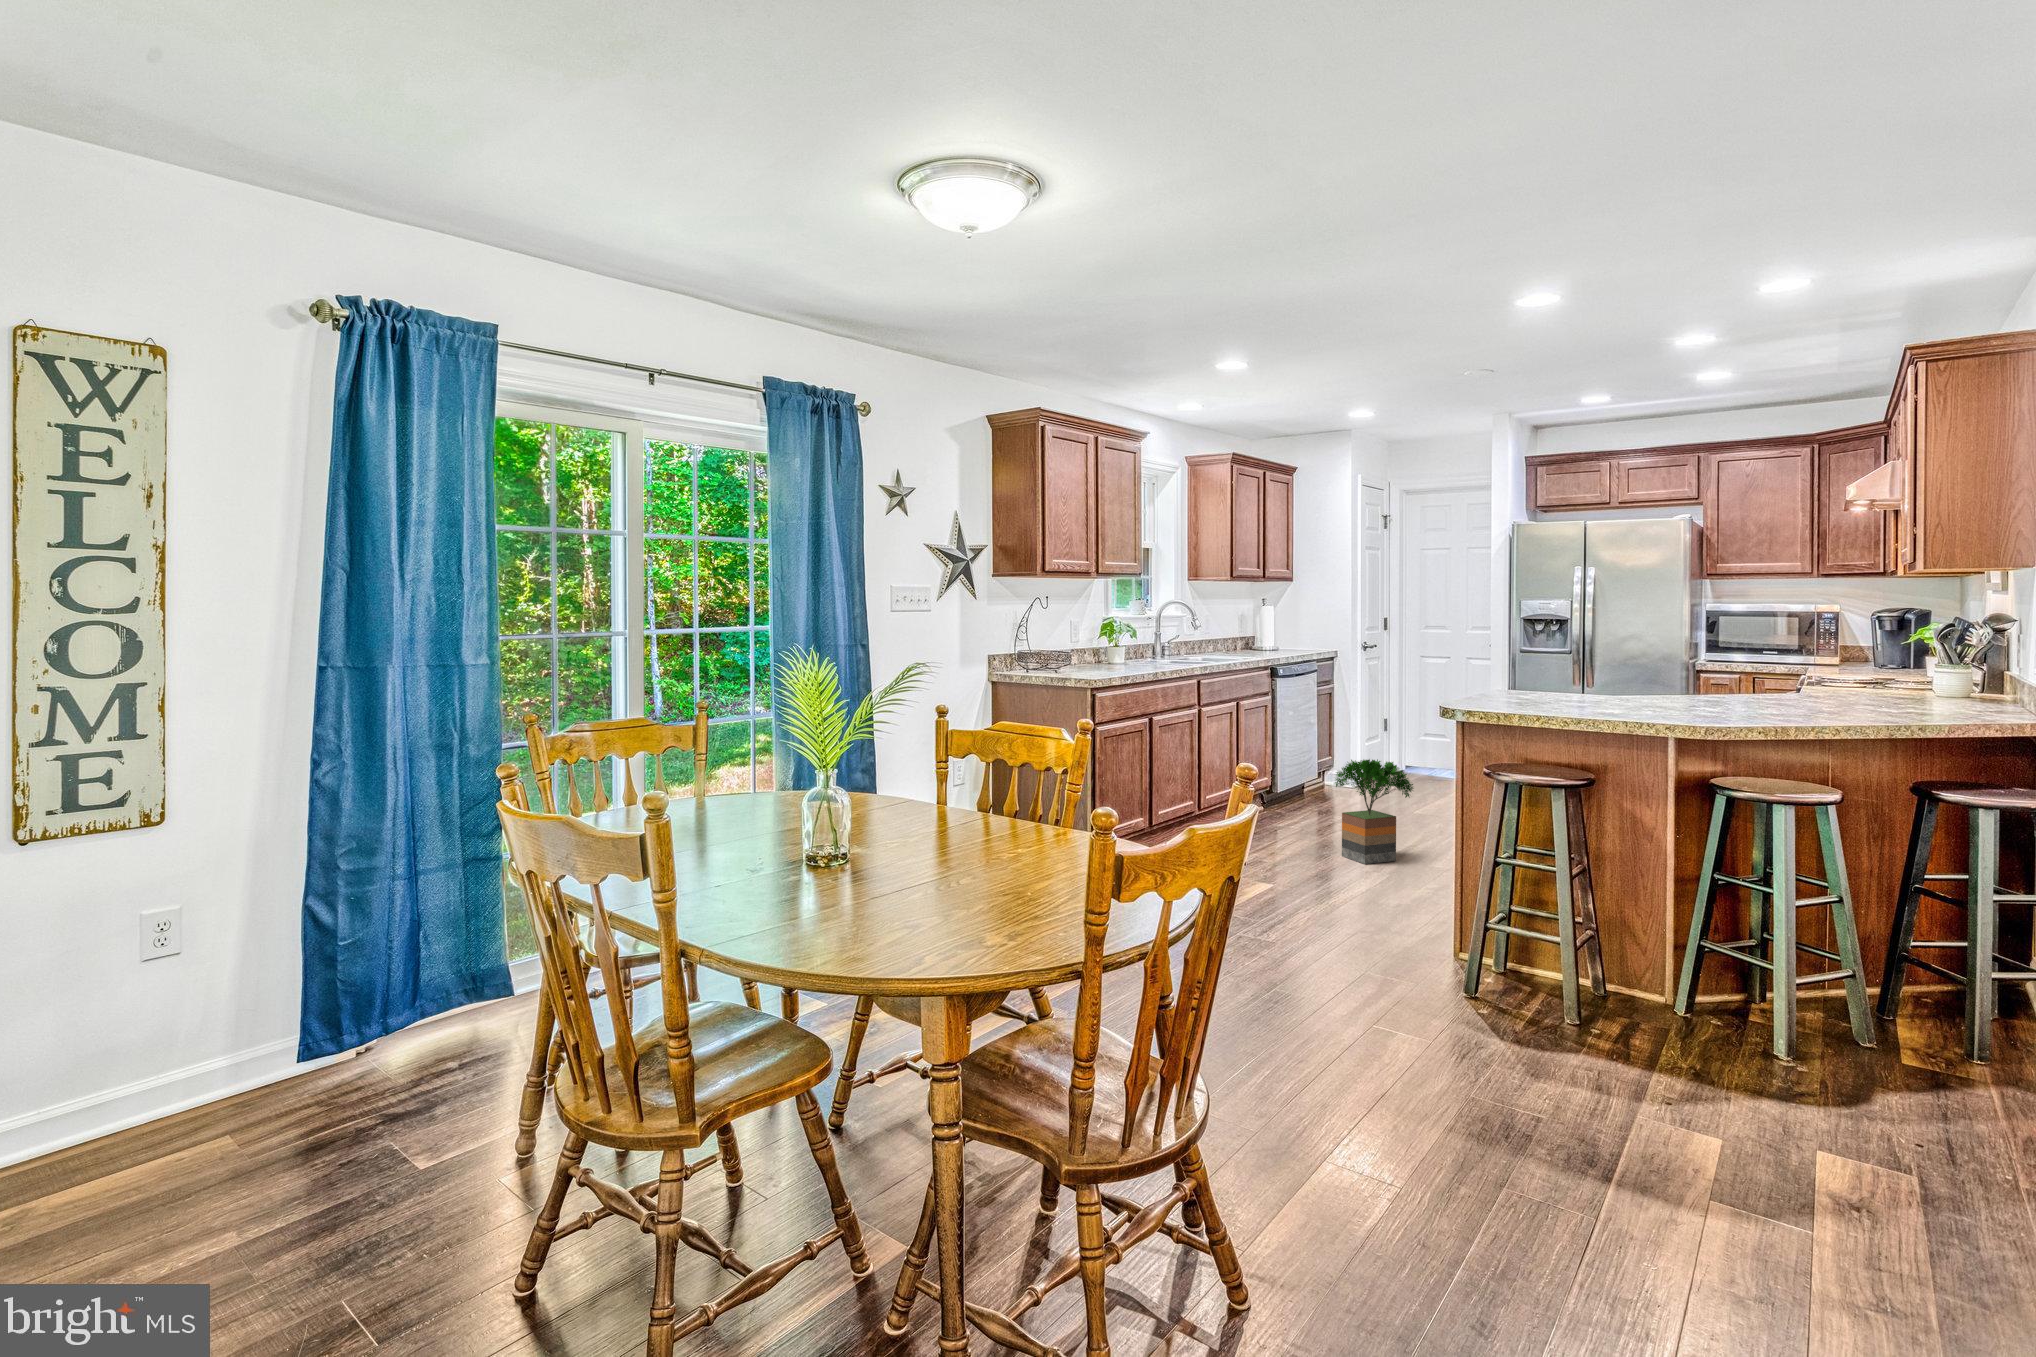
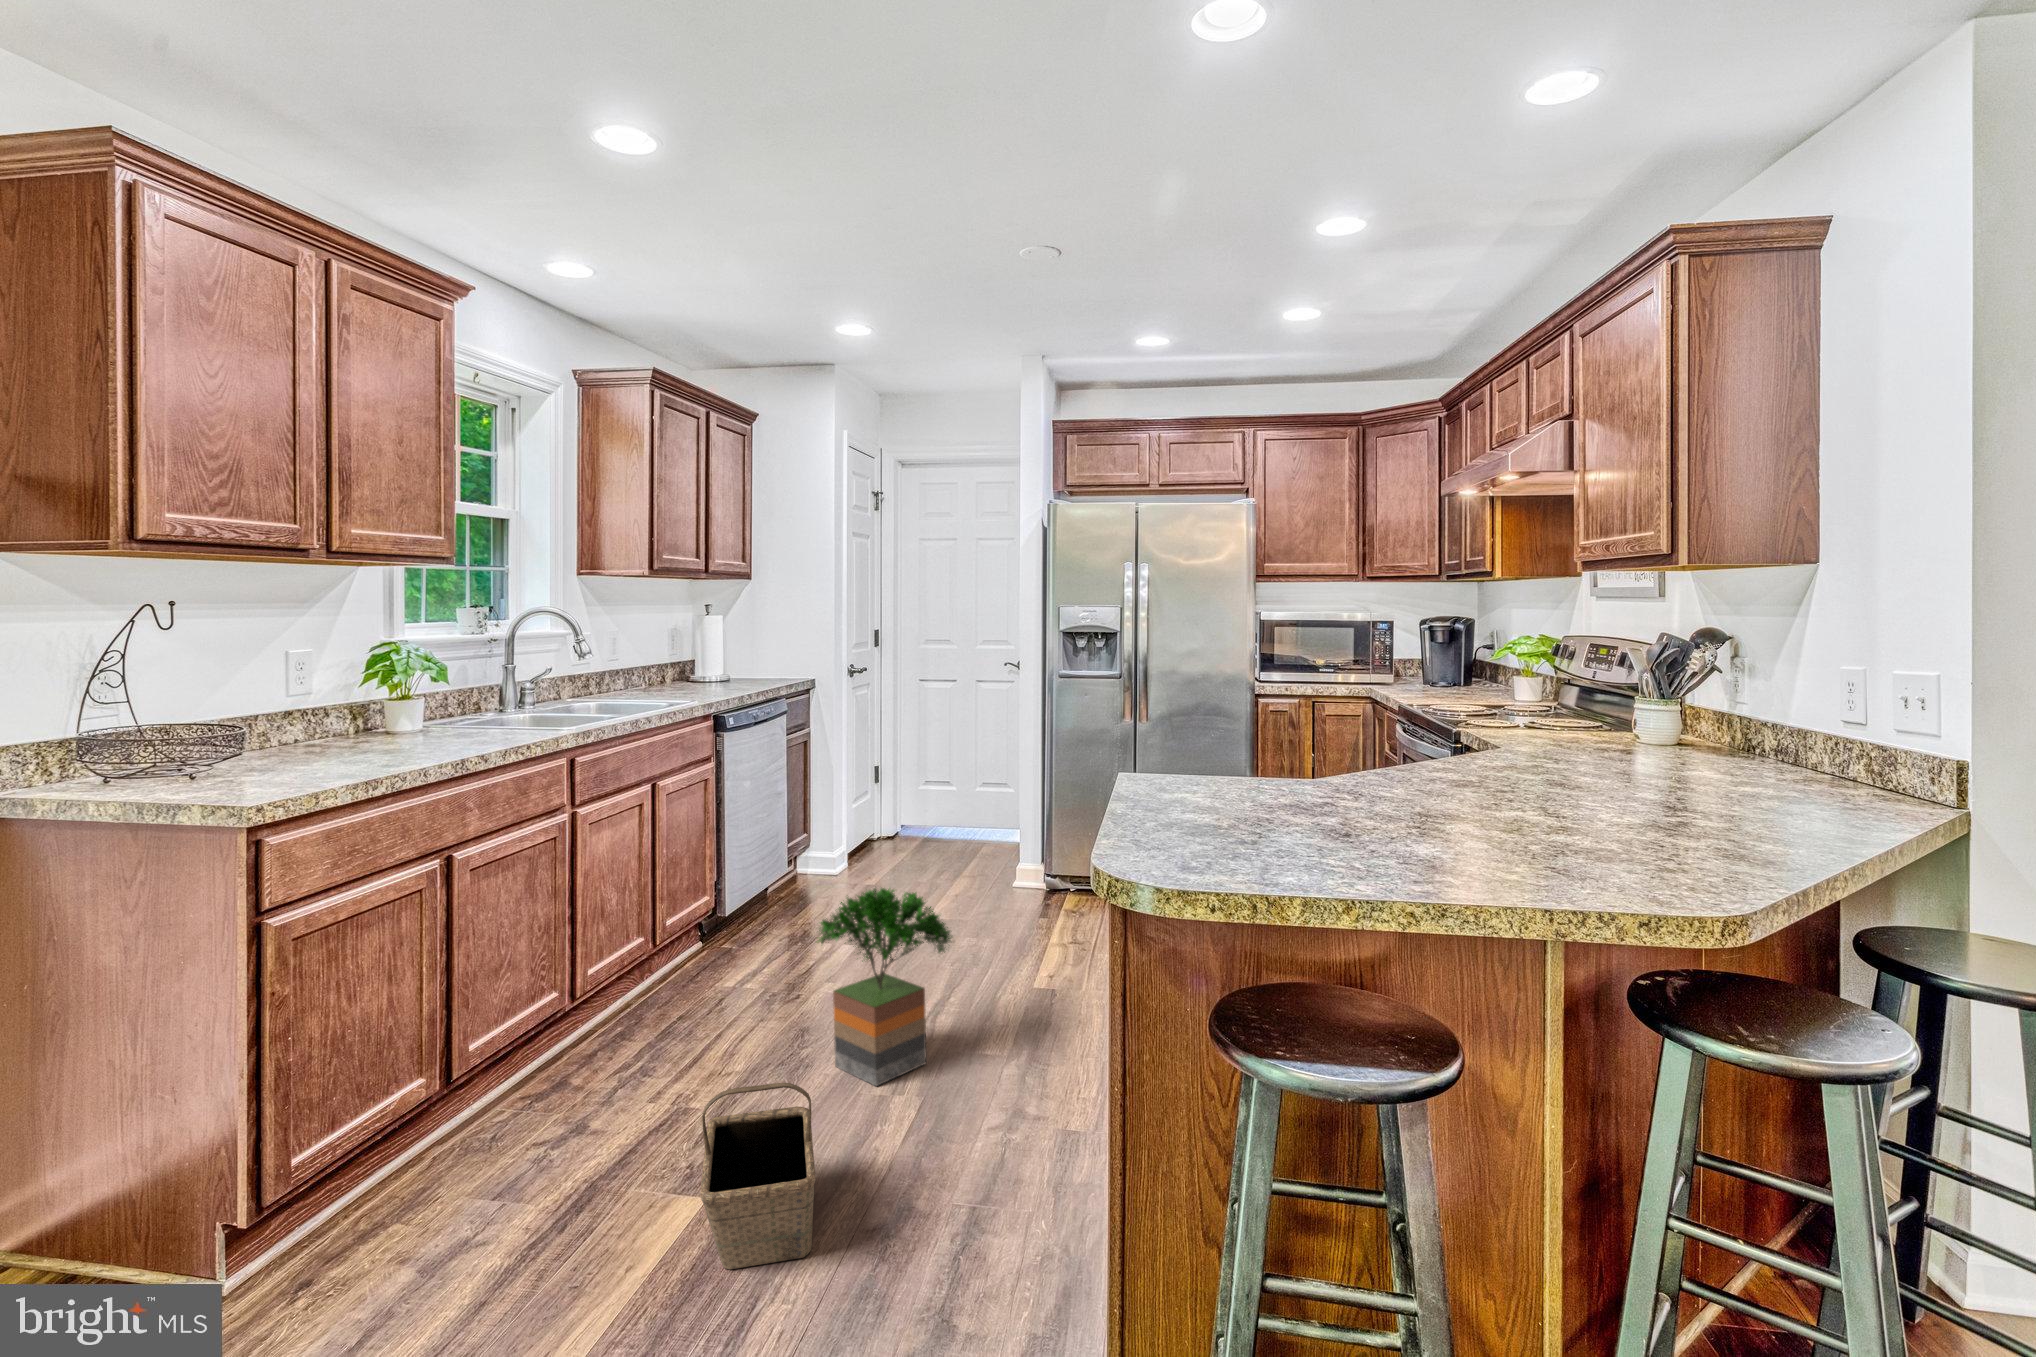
basket: none [1277,824,1331,900] -> present [700,1083,816,1269]

